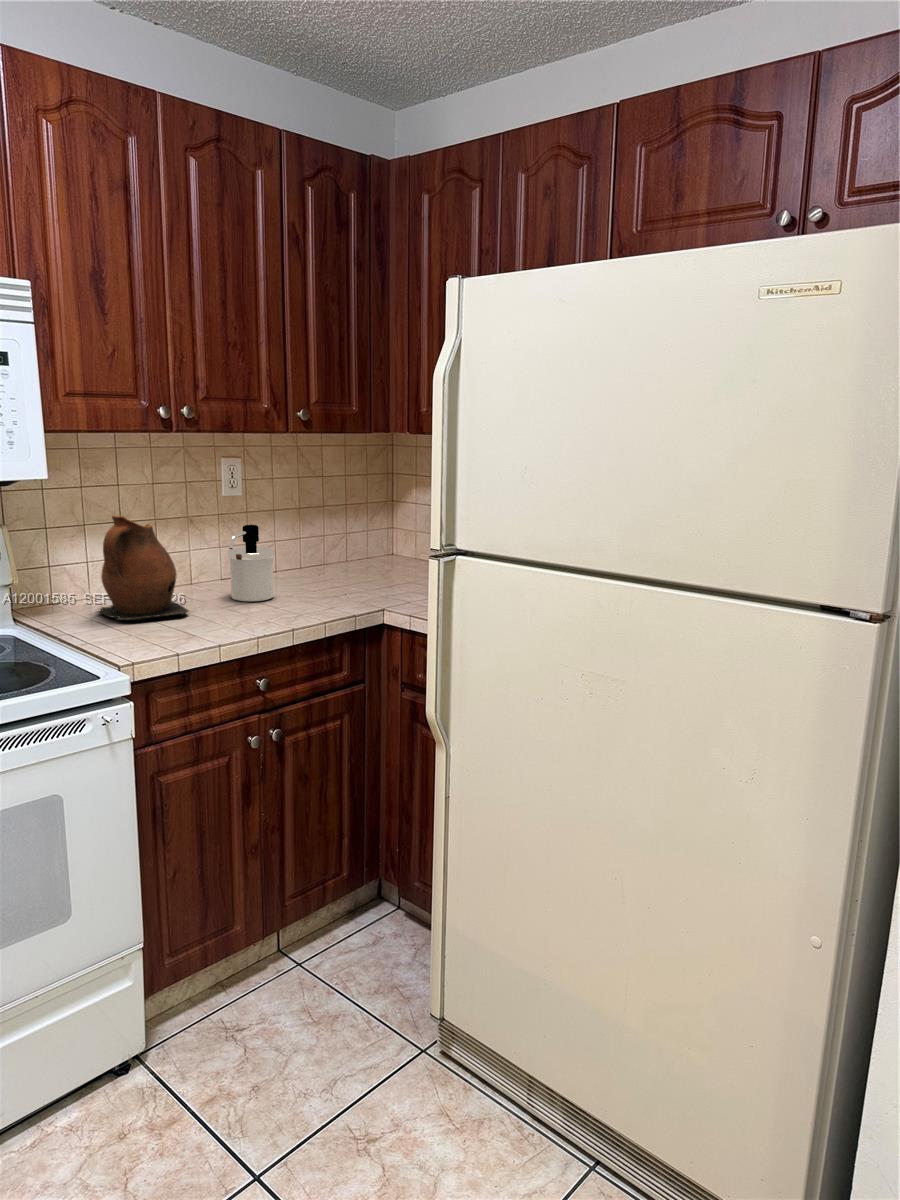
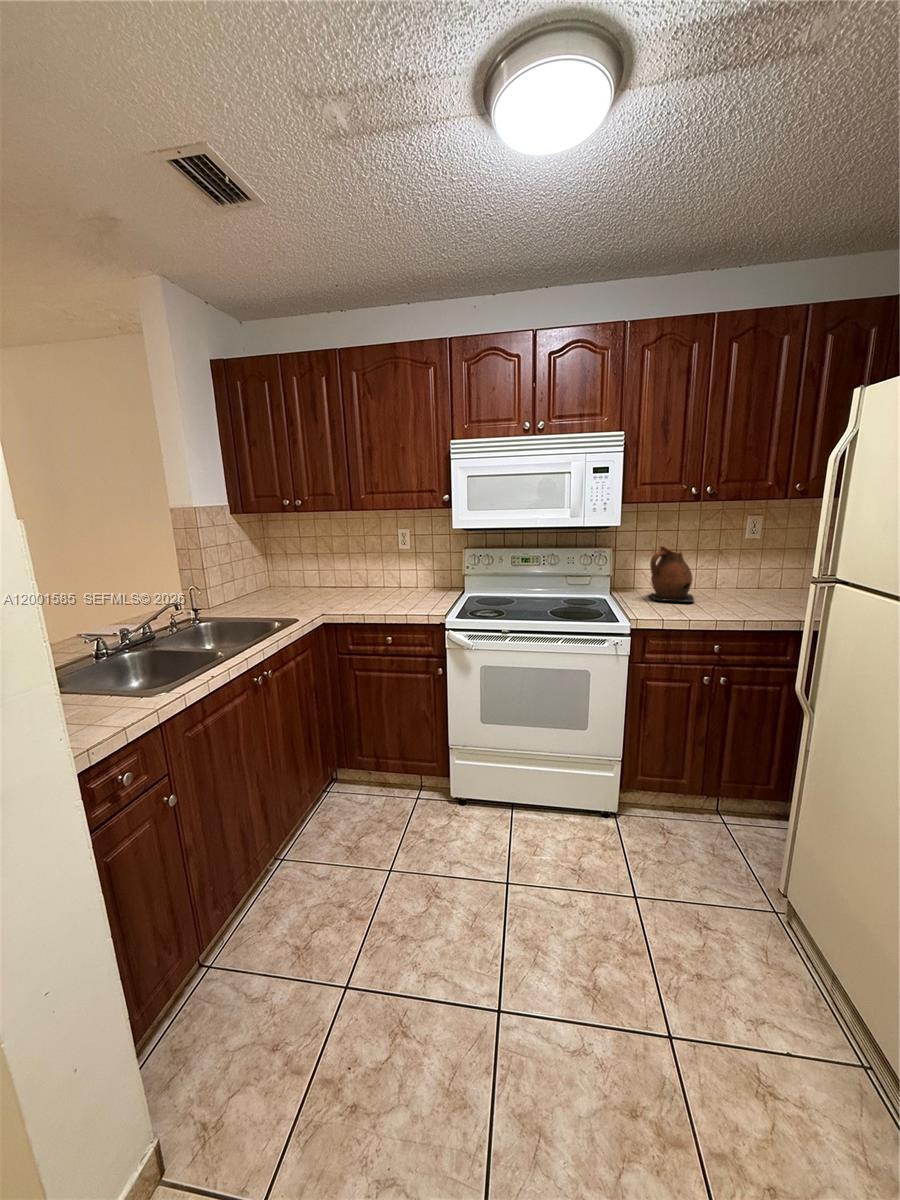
soap dispenser: present [228,525,274,601] -> none [727,557,764,603]

